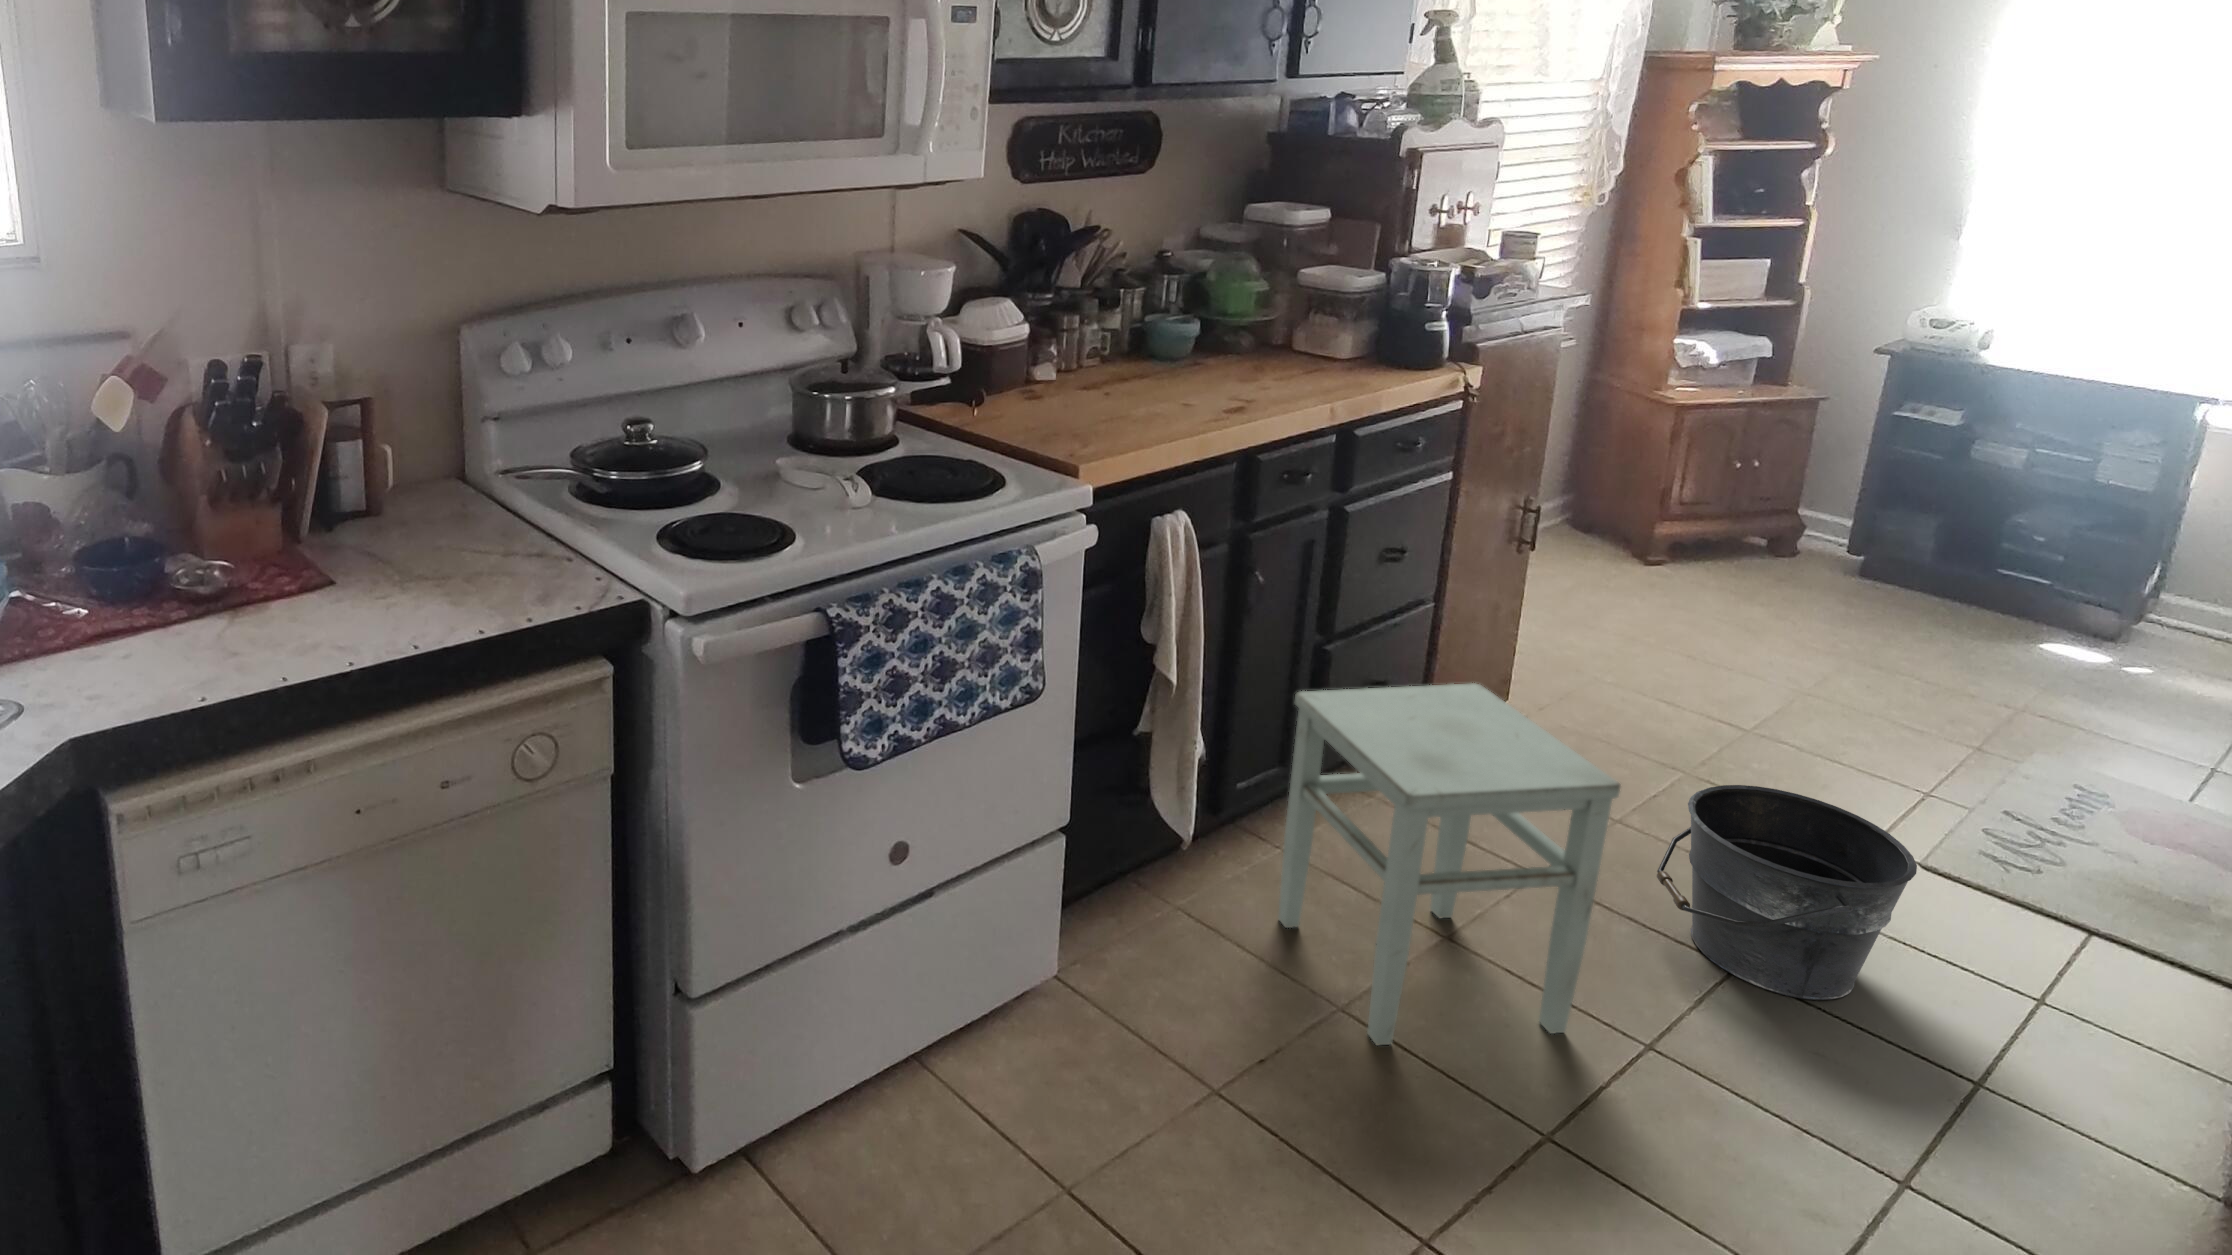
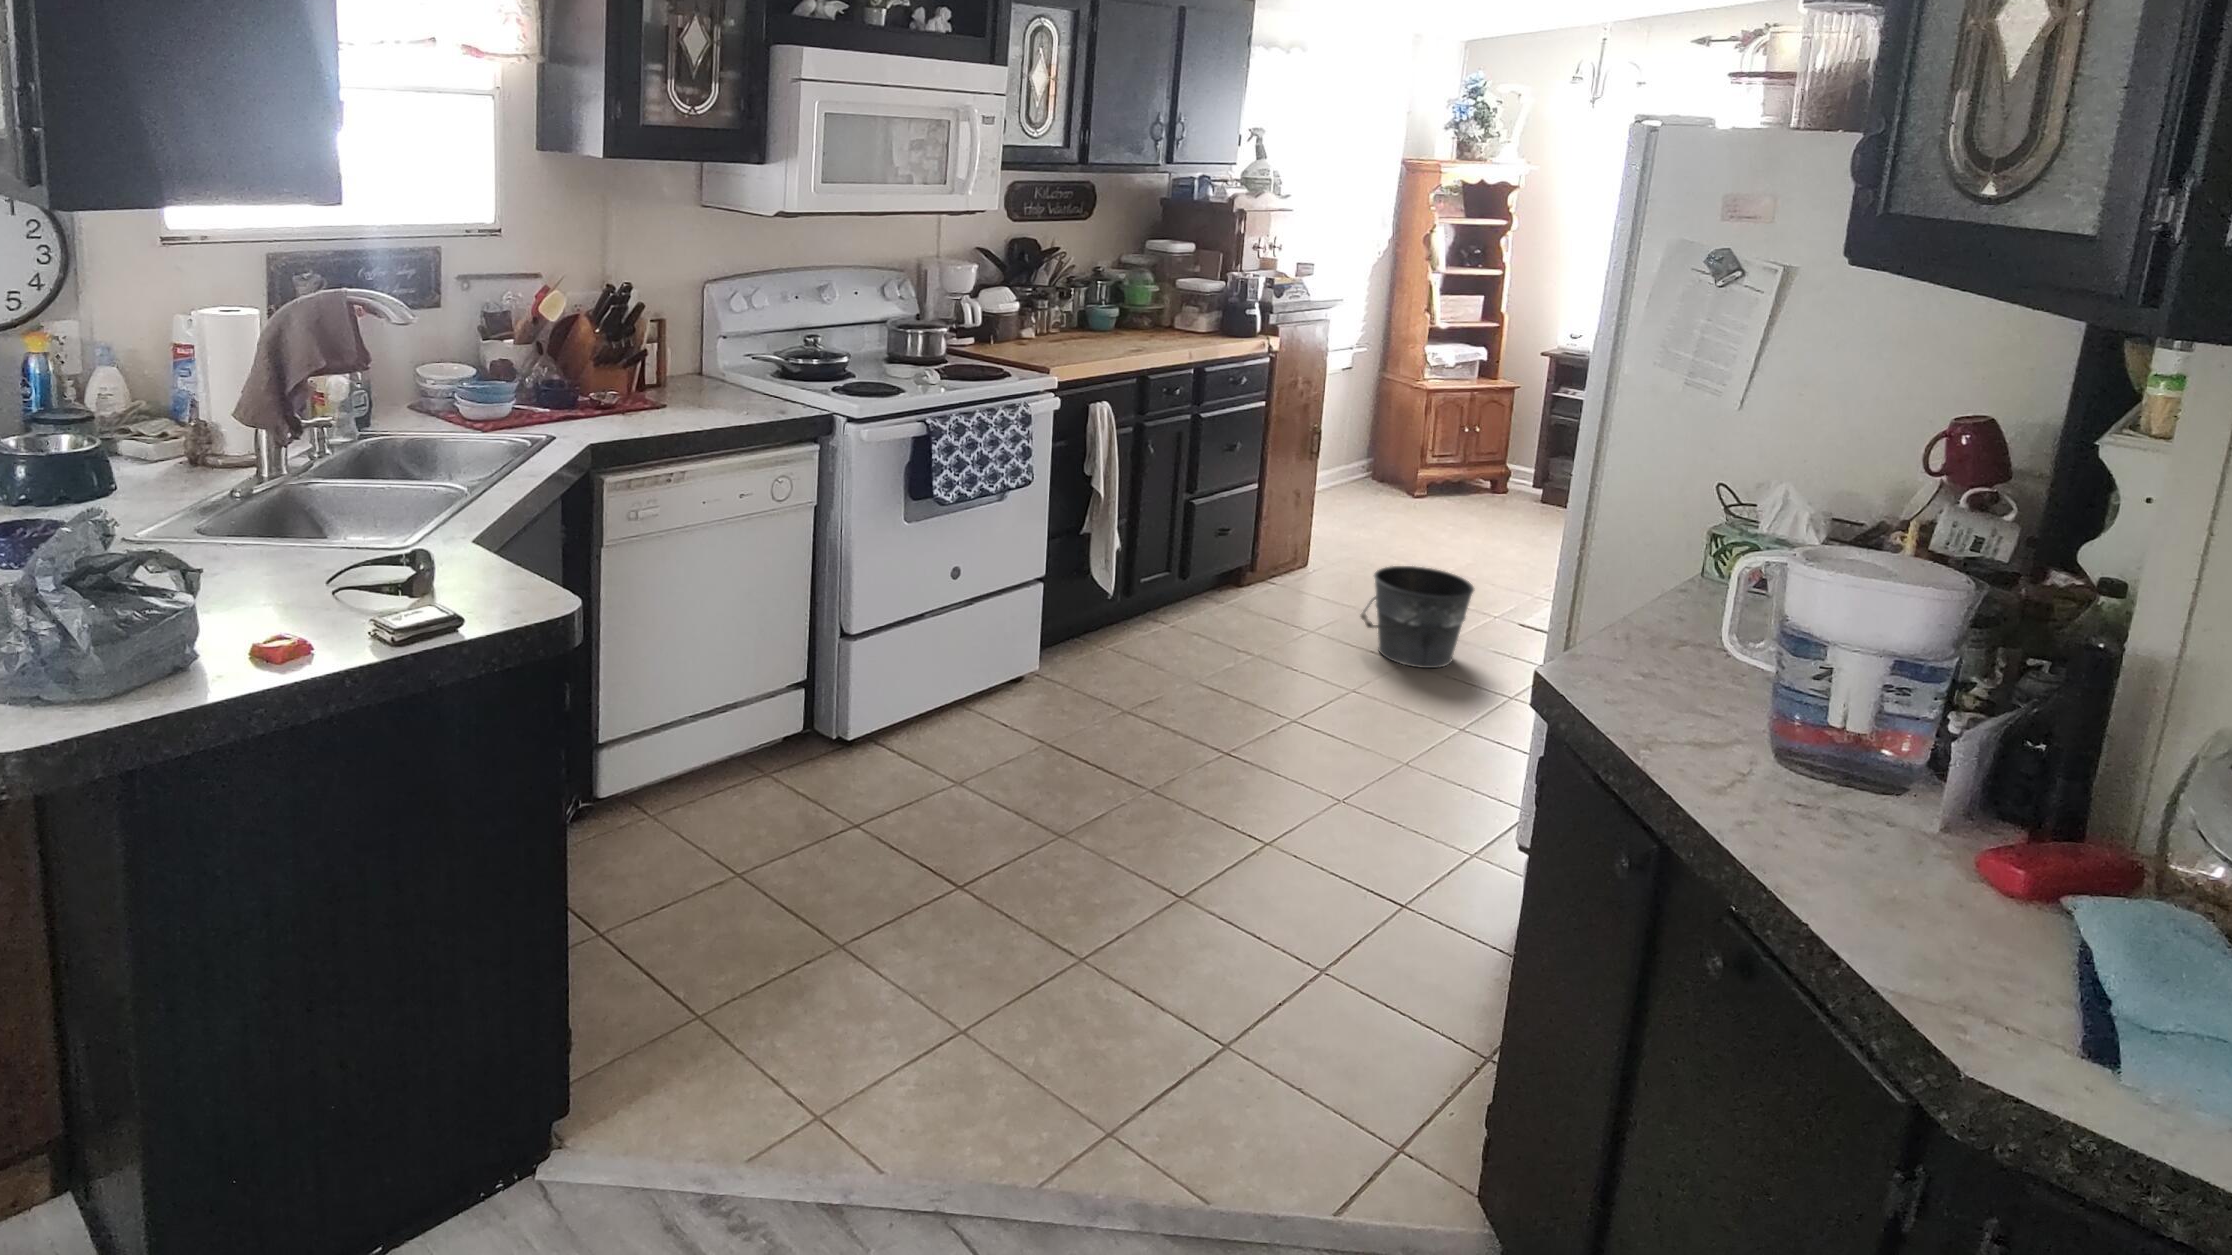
stool: present [1279,683,1620,1045] -> none [1161,507,1322,690]

